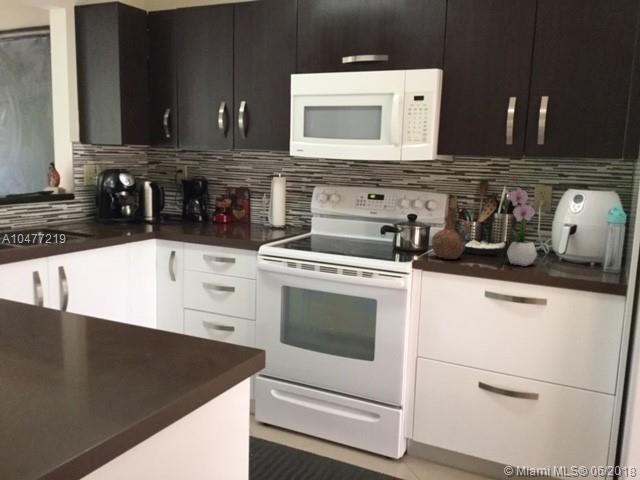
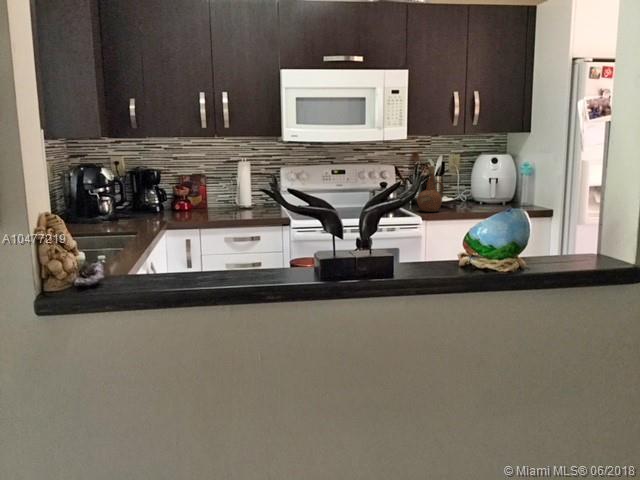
flower arrangement: present [507,176,537,266] -> none [466,147,488,210]

